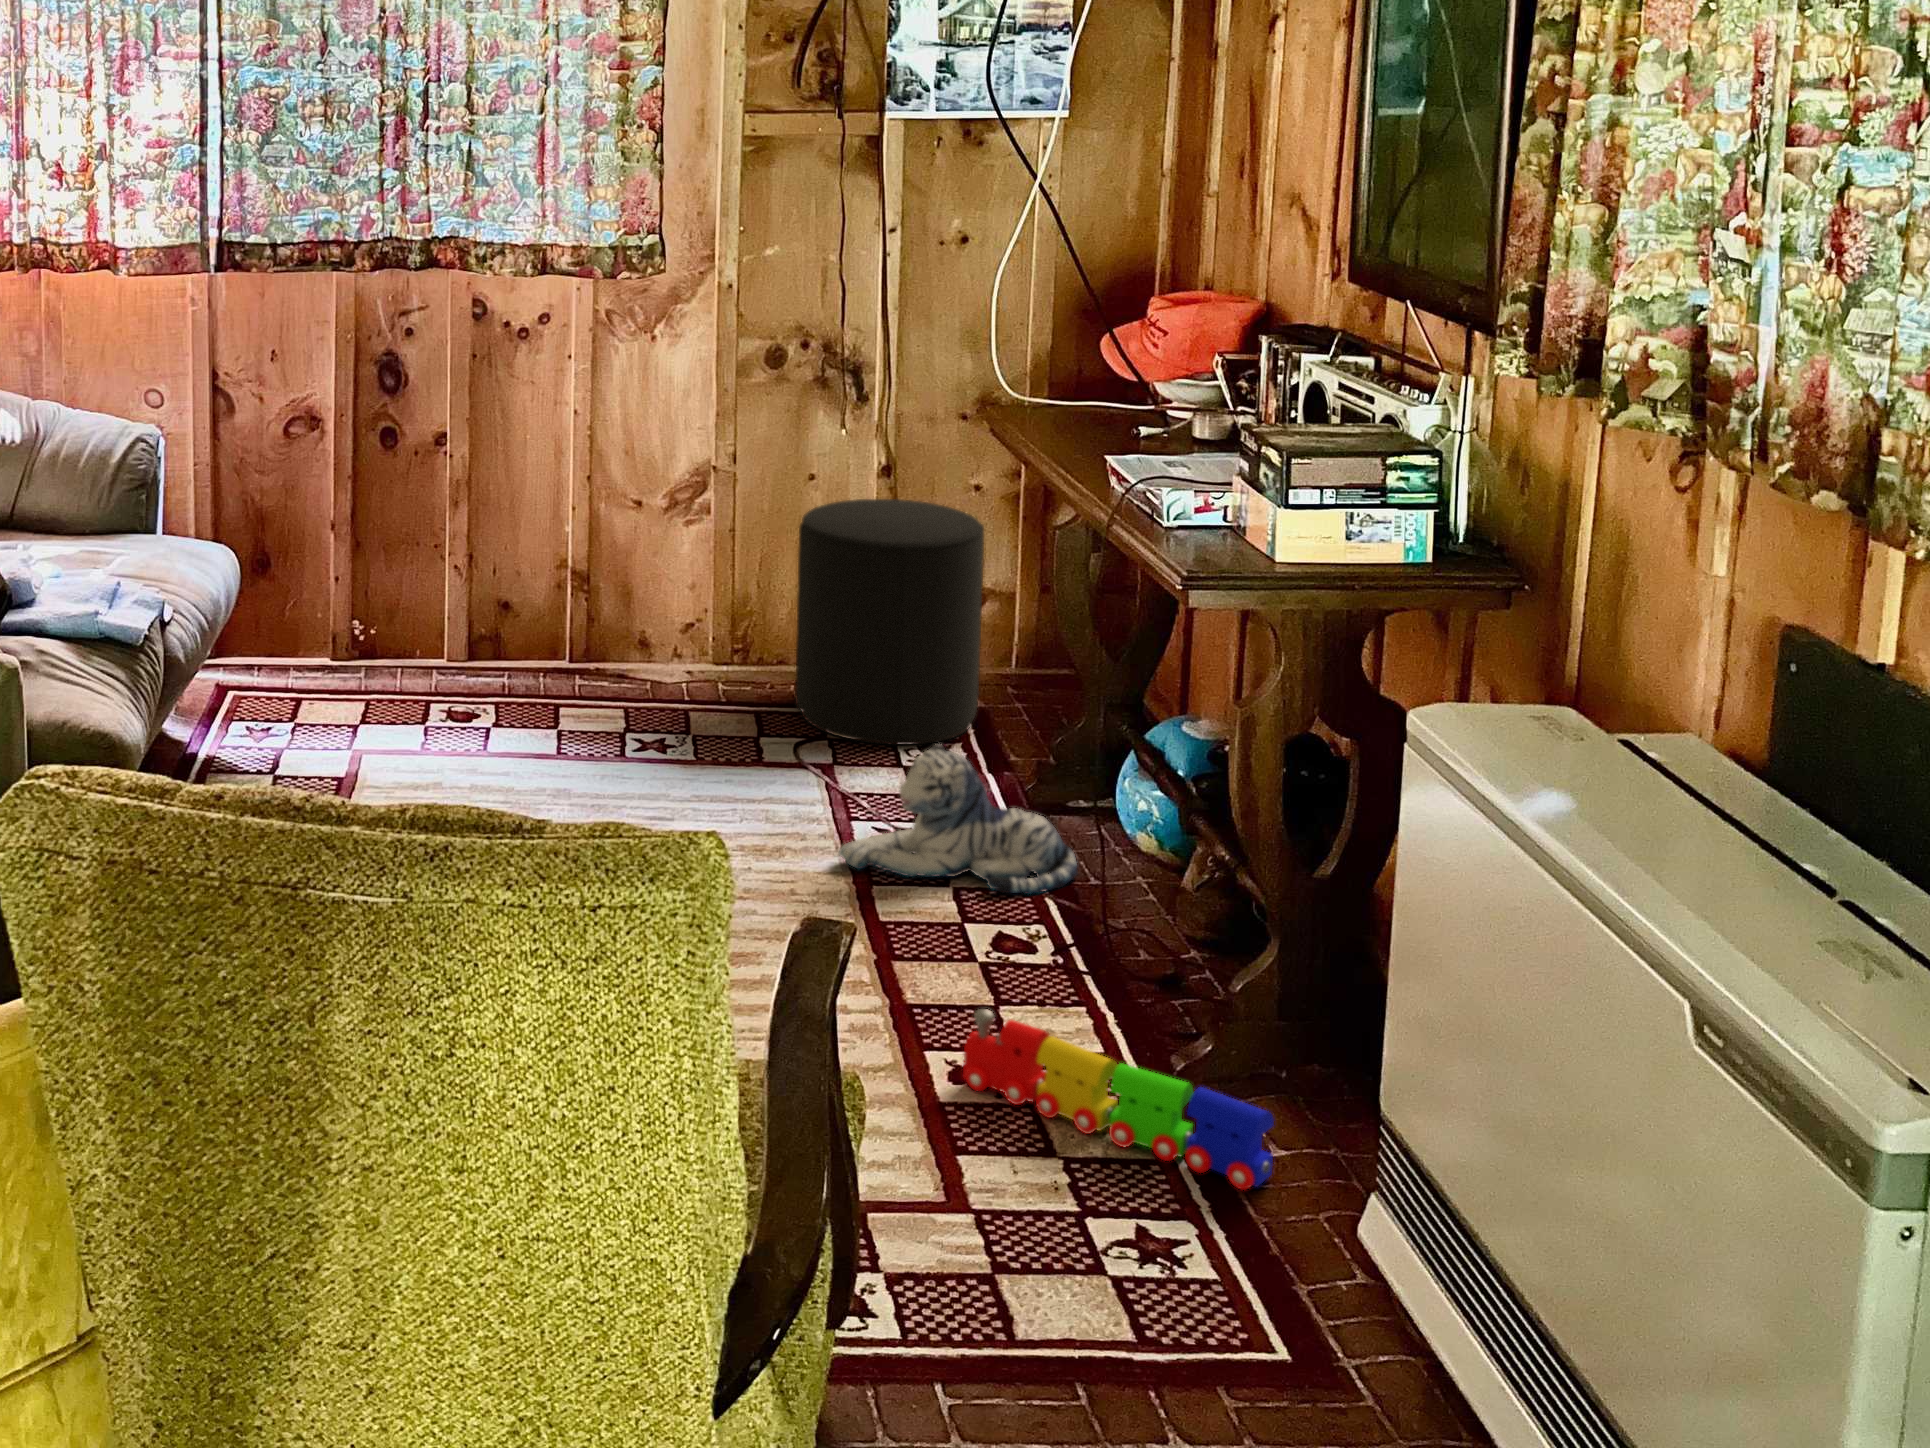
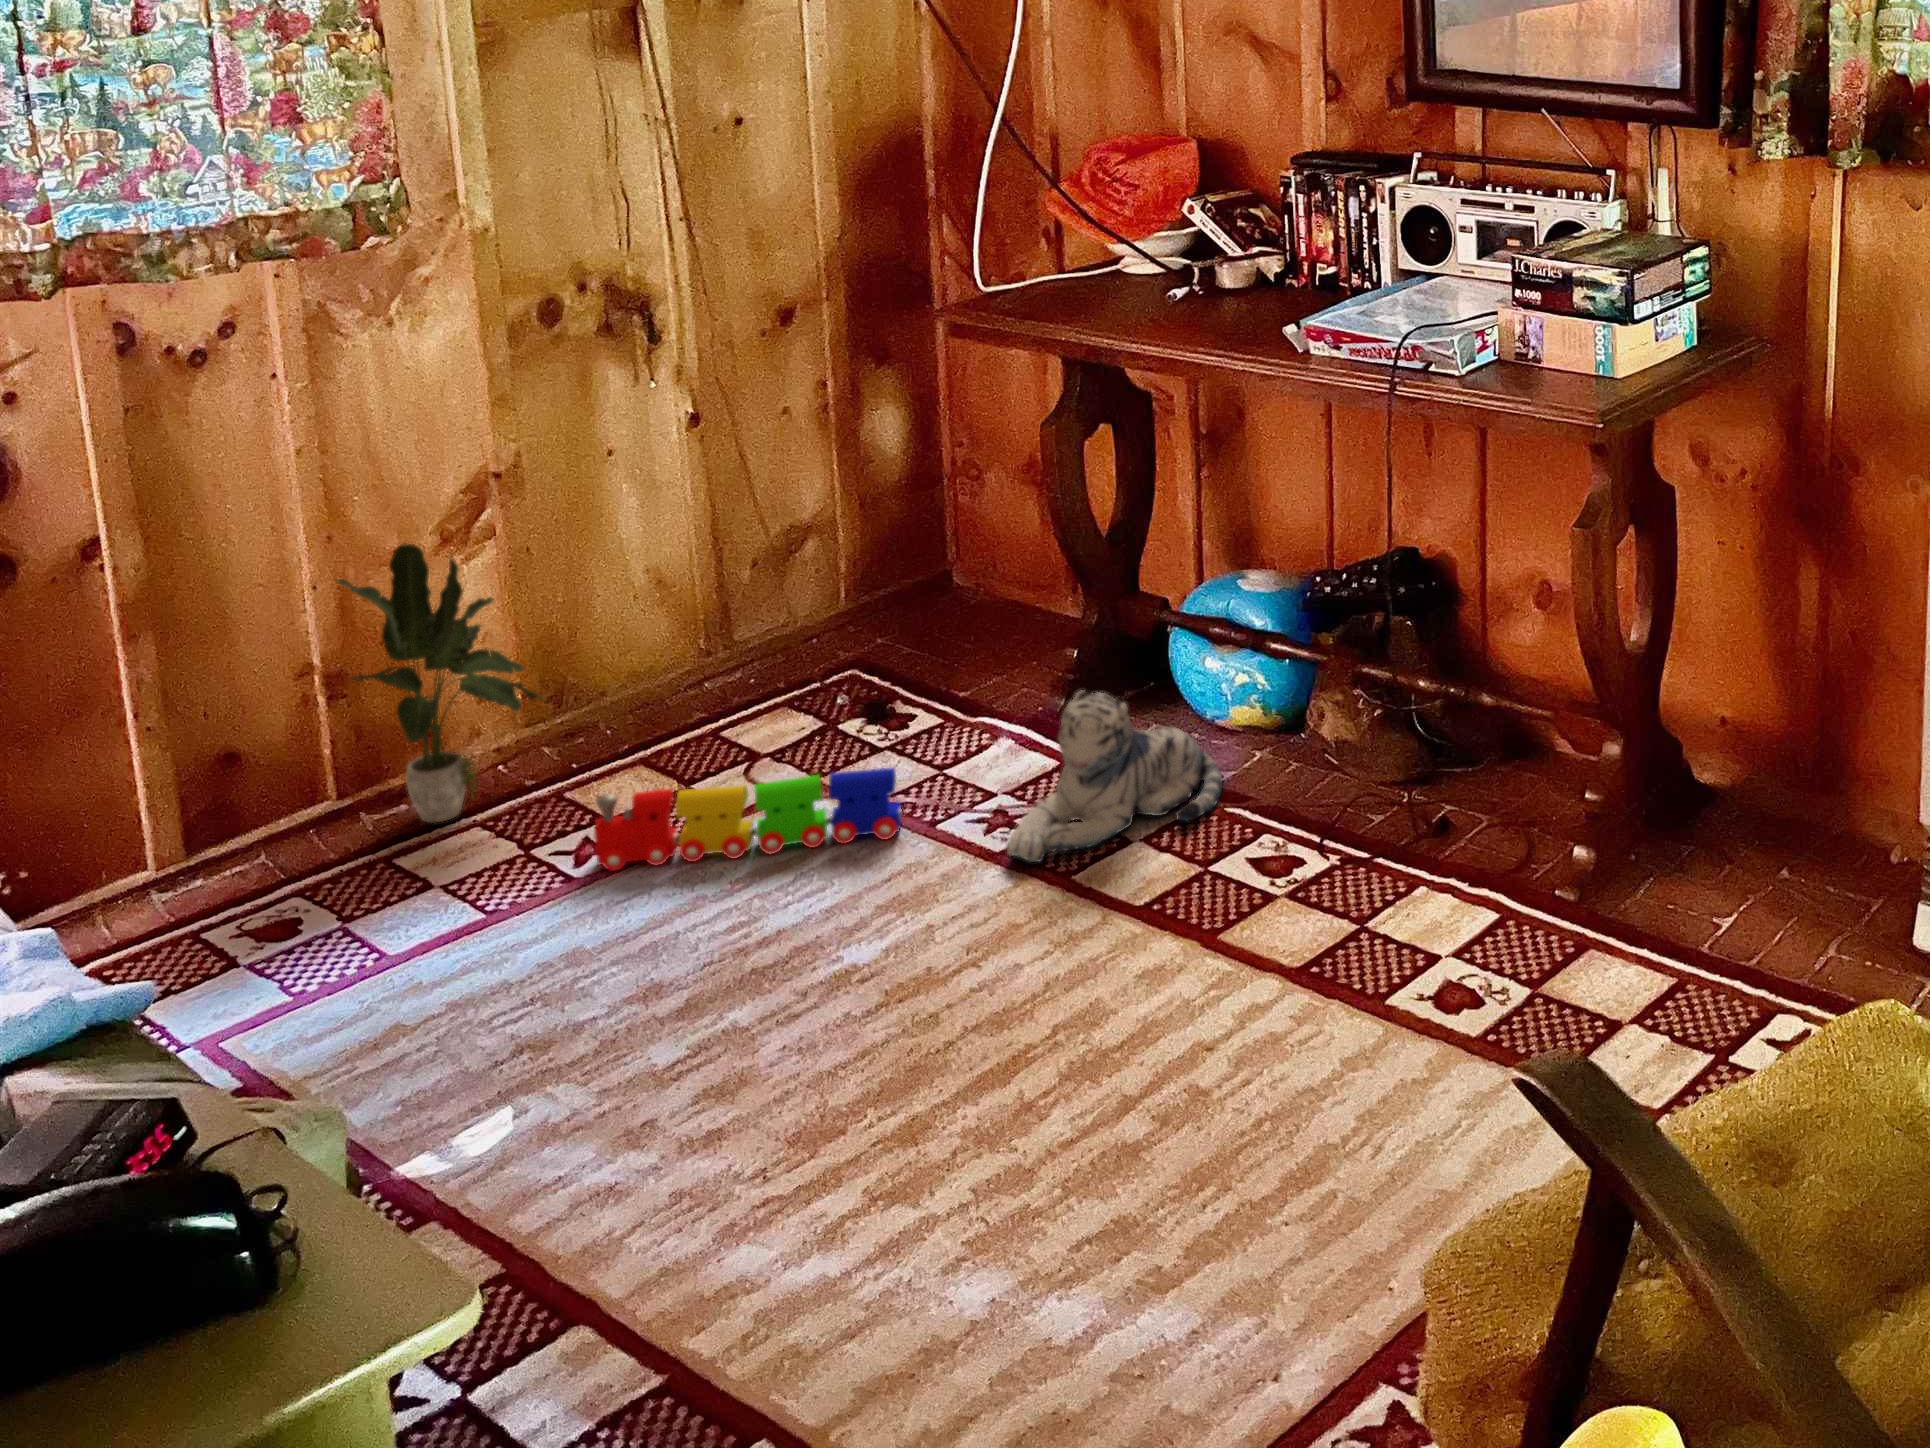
potted plant: none [535,497,679,706] -> present [335,543,545,823]
stool: present [795,499,984,745] -> none [656,440,896,740]
toy train: present [963,1009,1274,1190] -> present [594,768,903,871]

